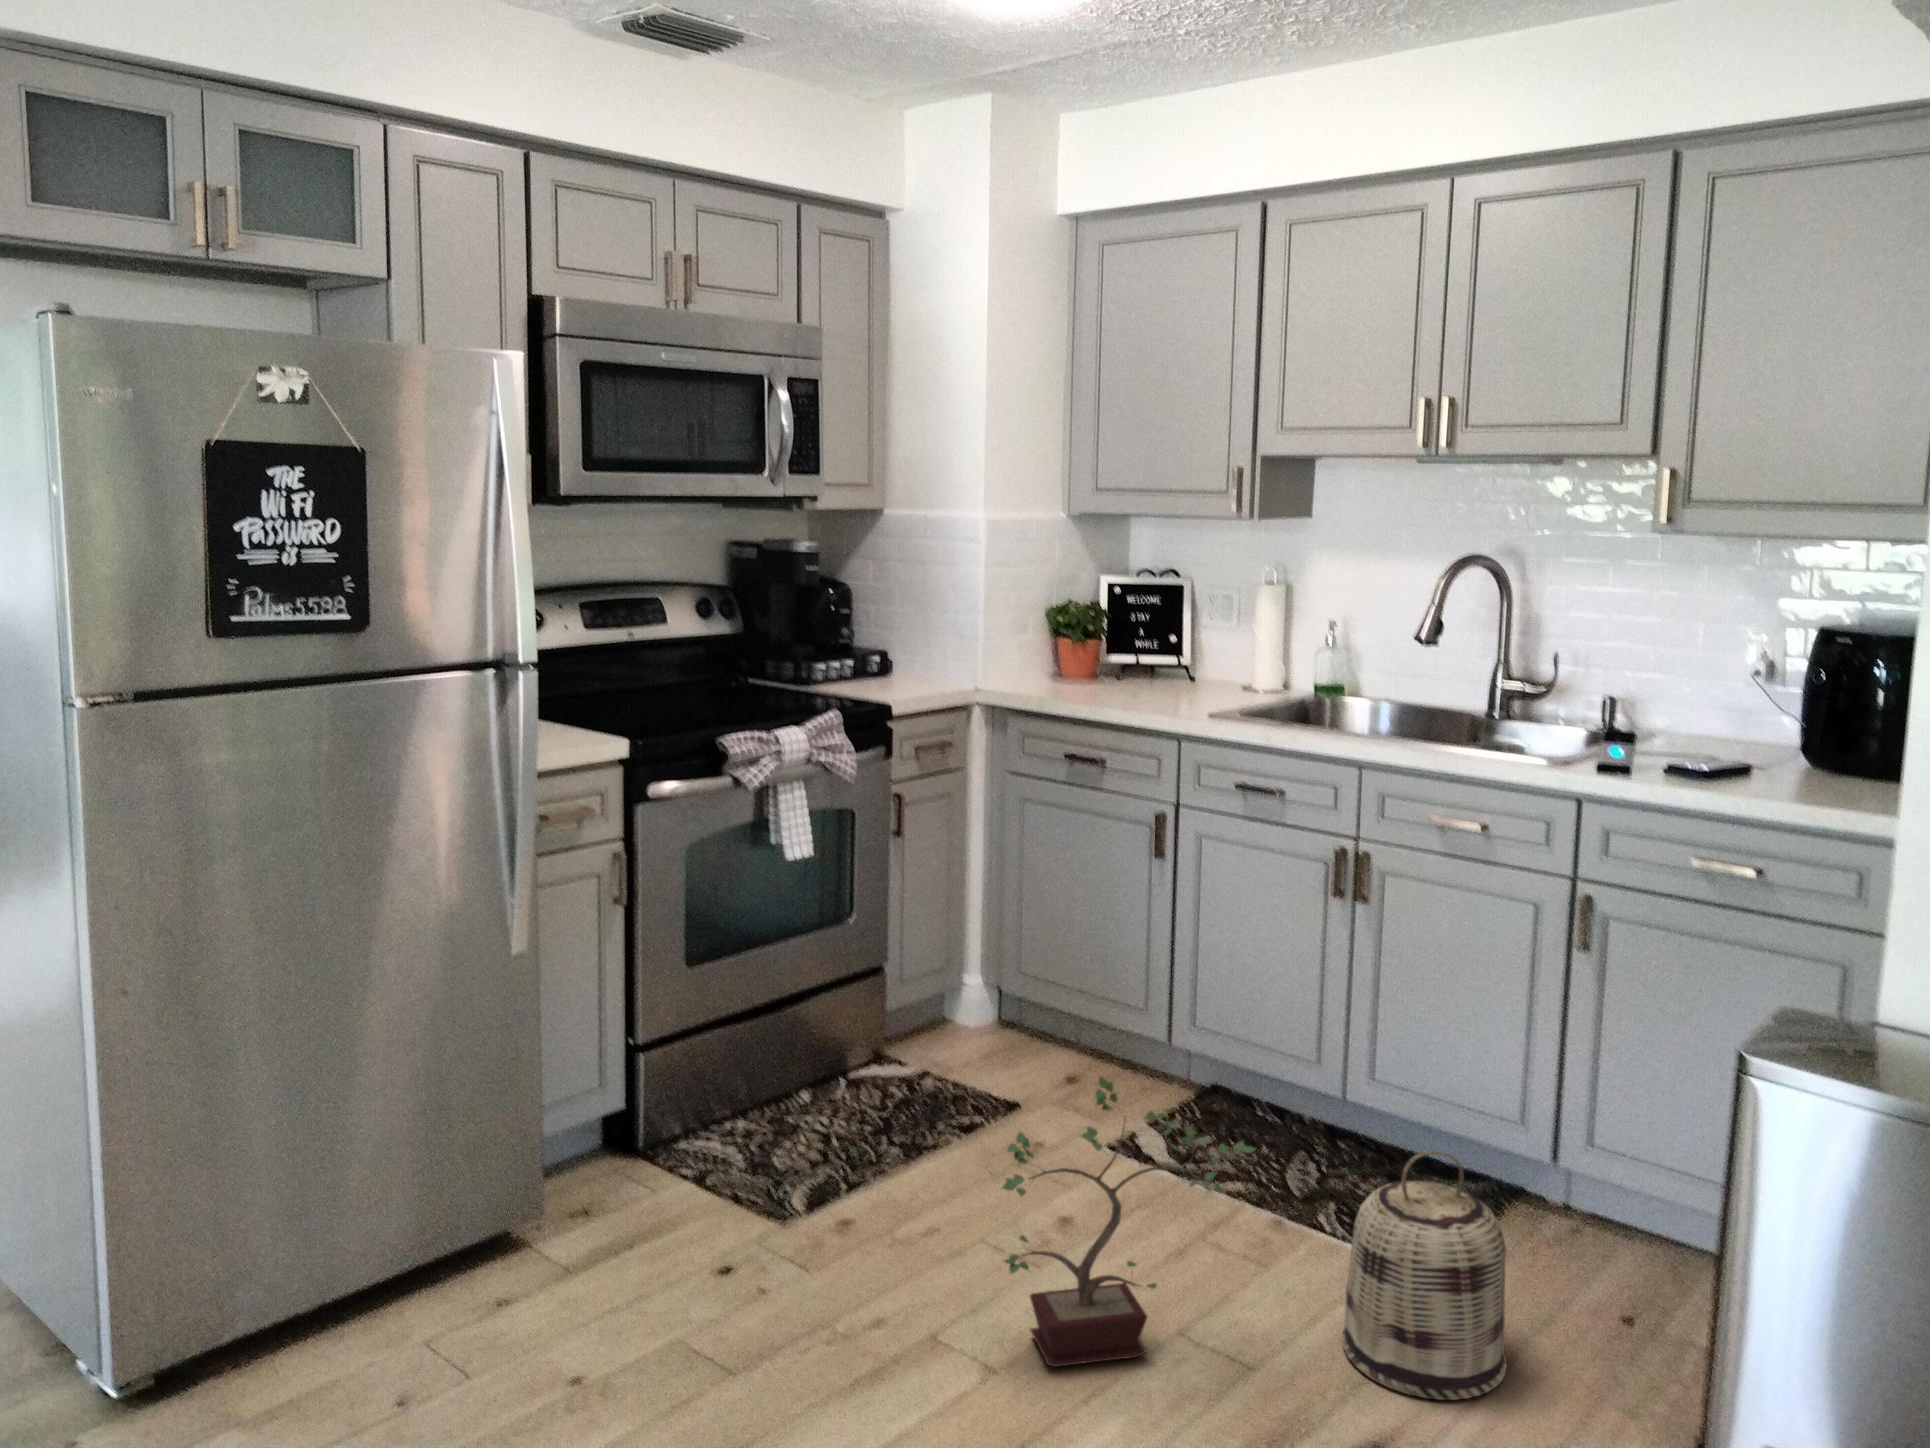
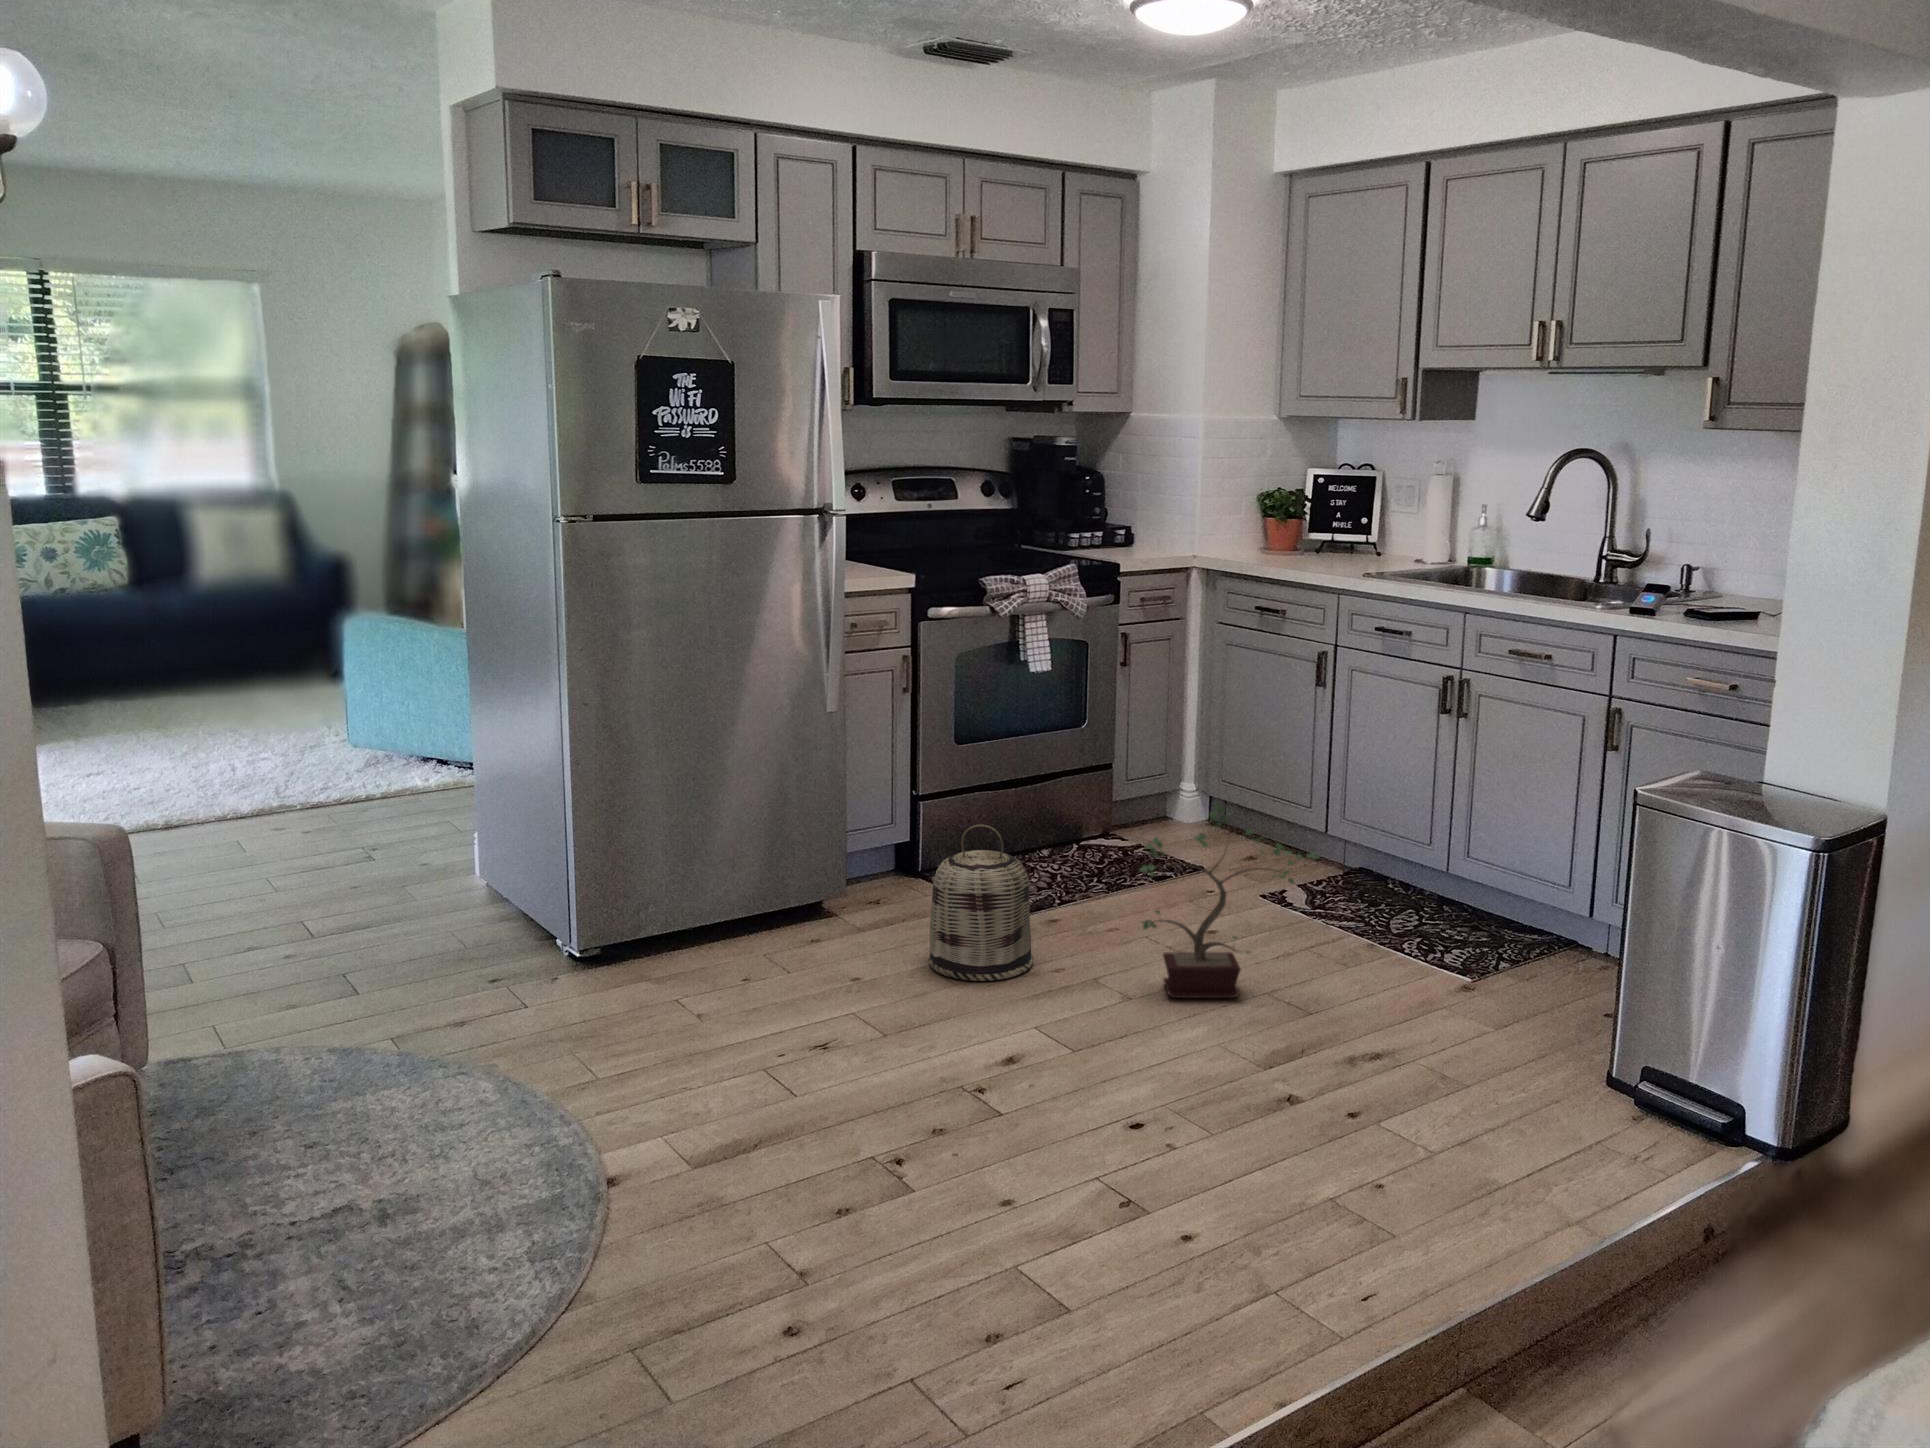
basket: present [1342,1150,1507,1400] -> present [929,825,1033,981]

